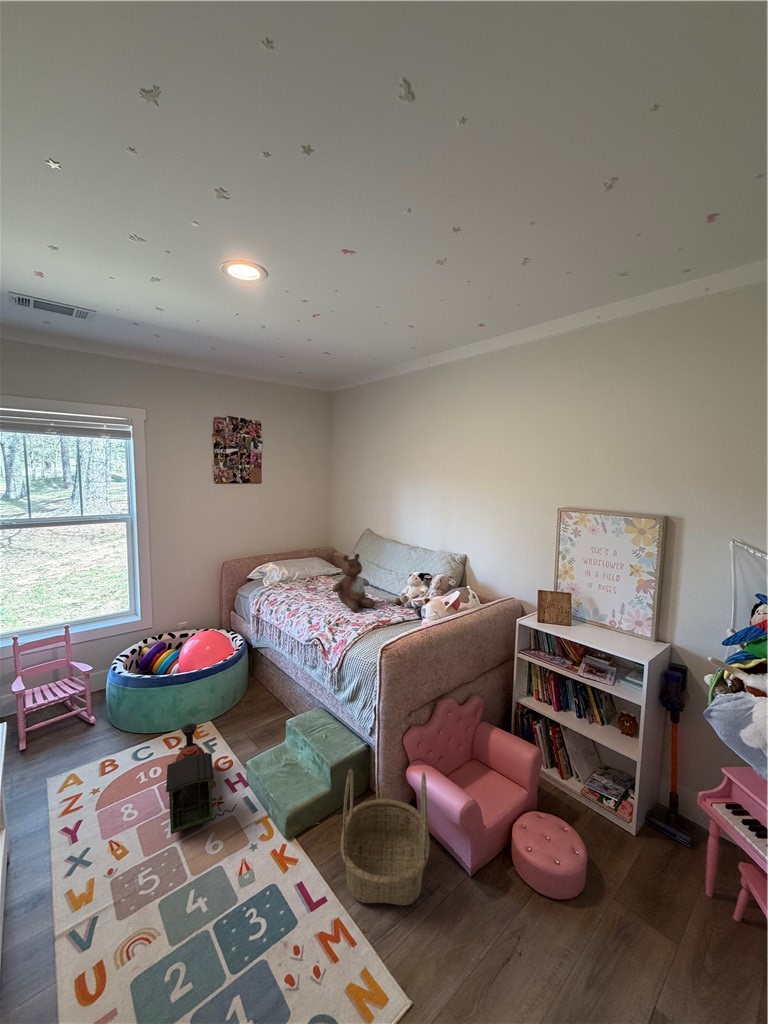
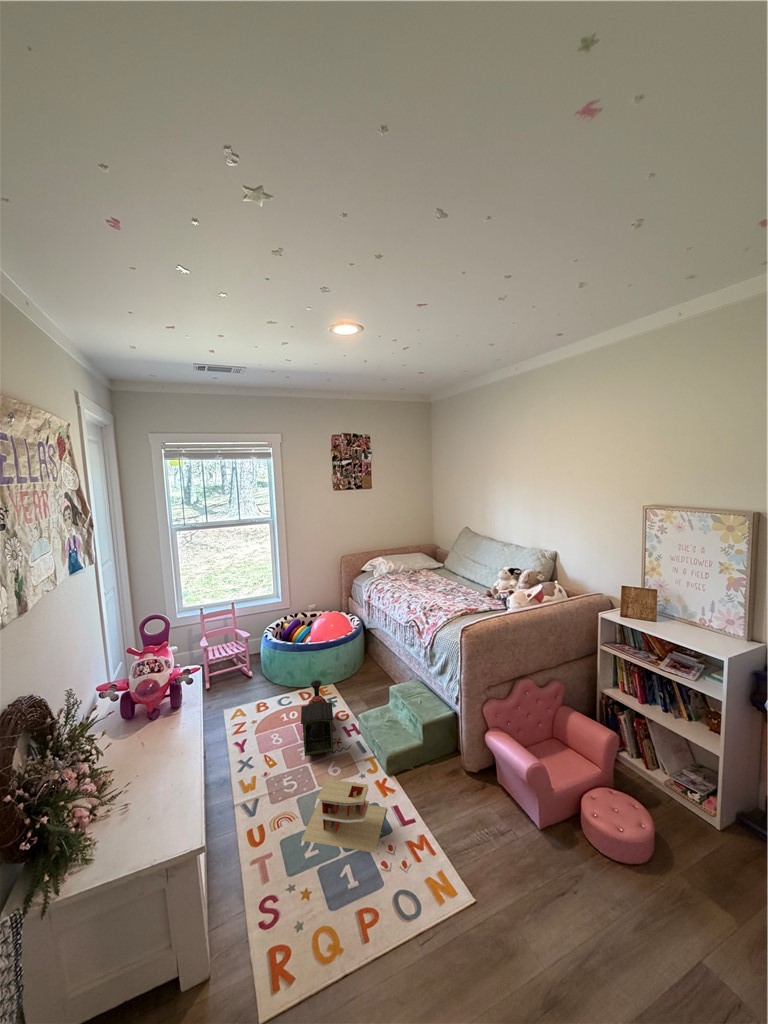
stuffed bear: present [333,554,375,612] -> none [427,550,465,601]
basket: present [341,769,430,905] -> none [427,724,502,838]
toy house: none [160,866,288,980] -> present [301,779,386,853]

